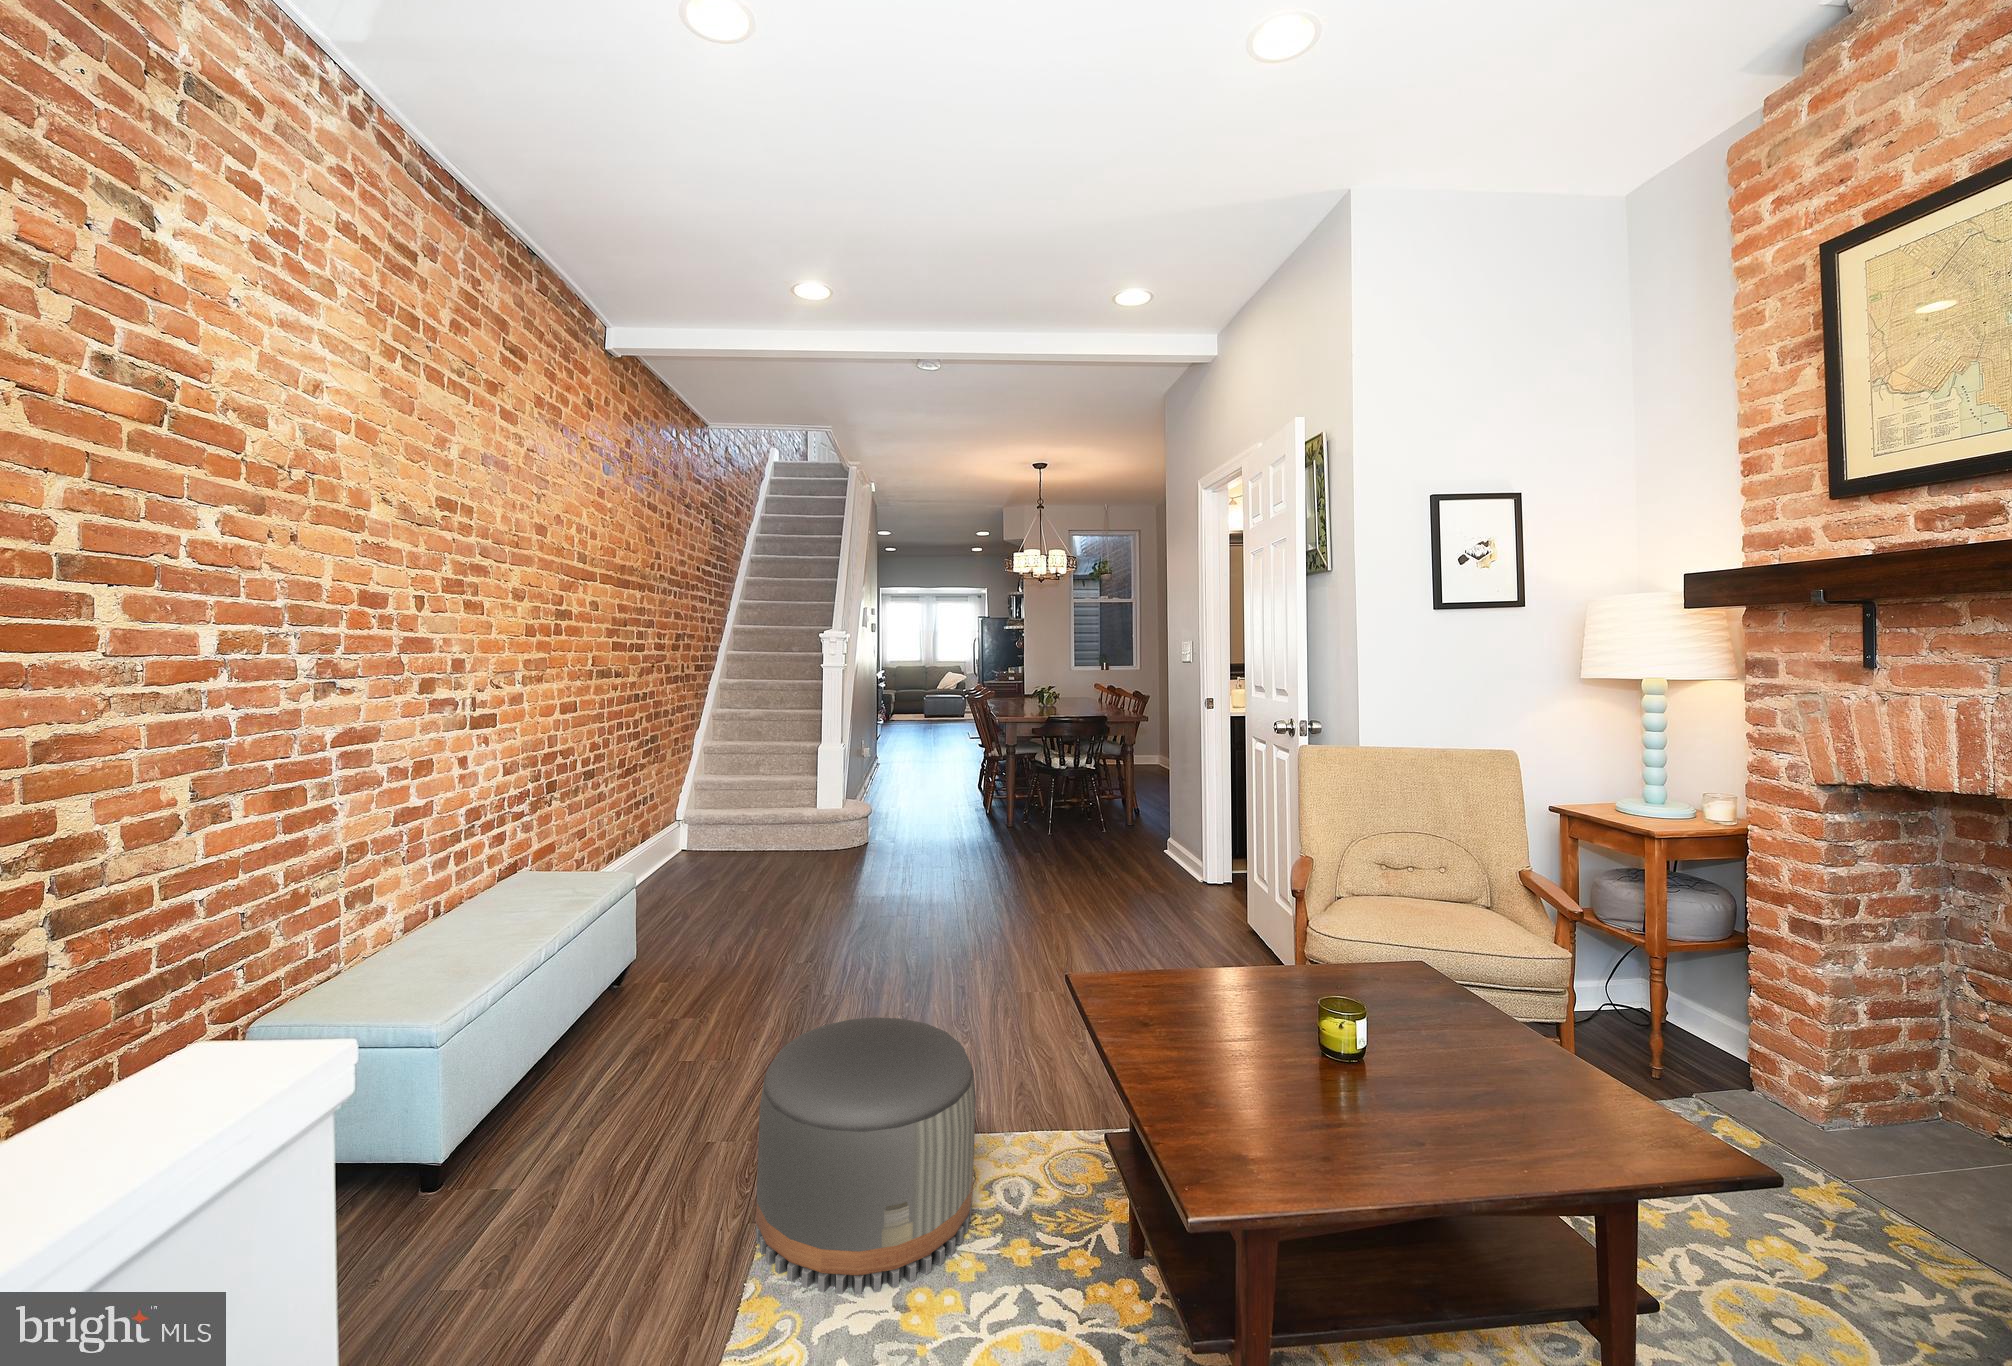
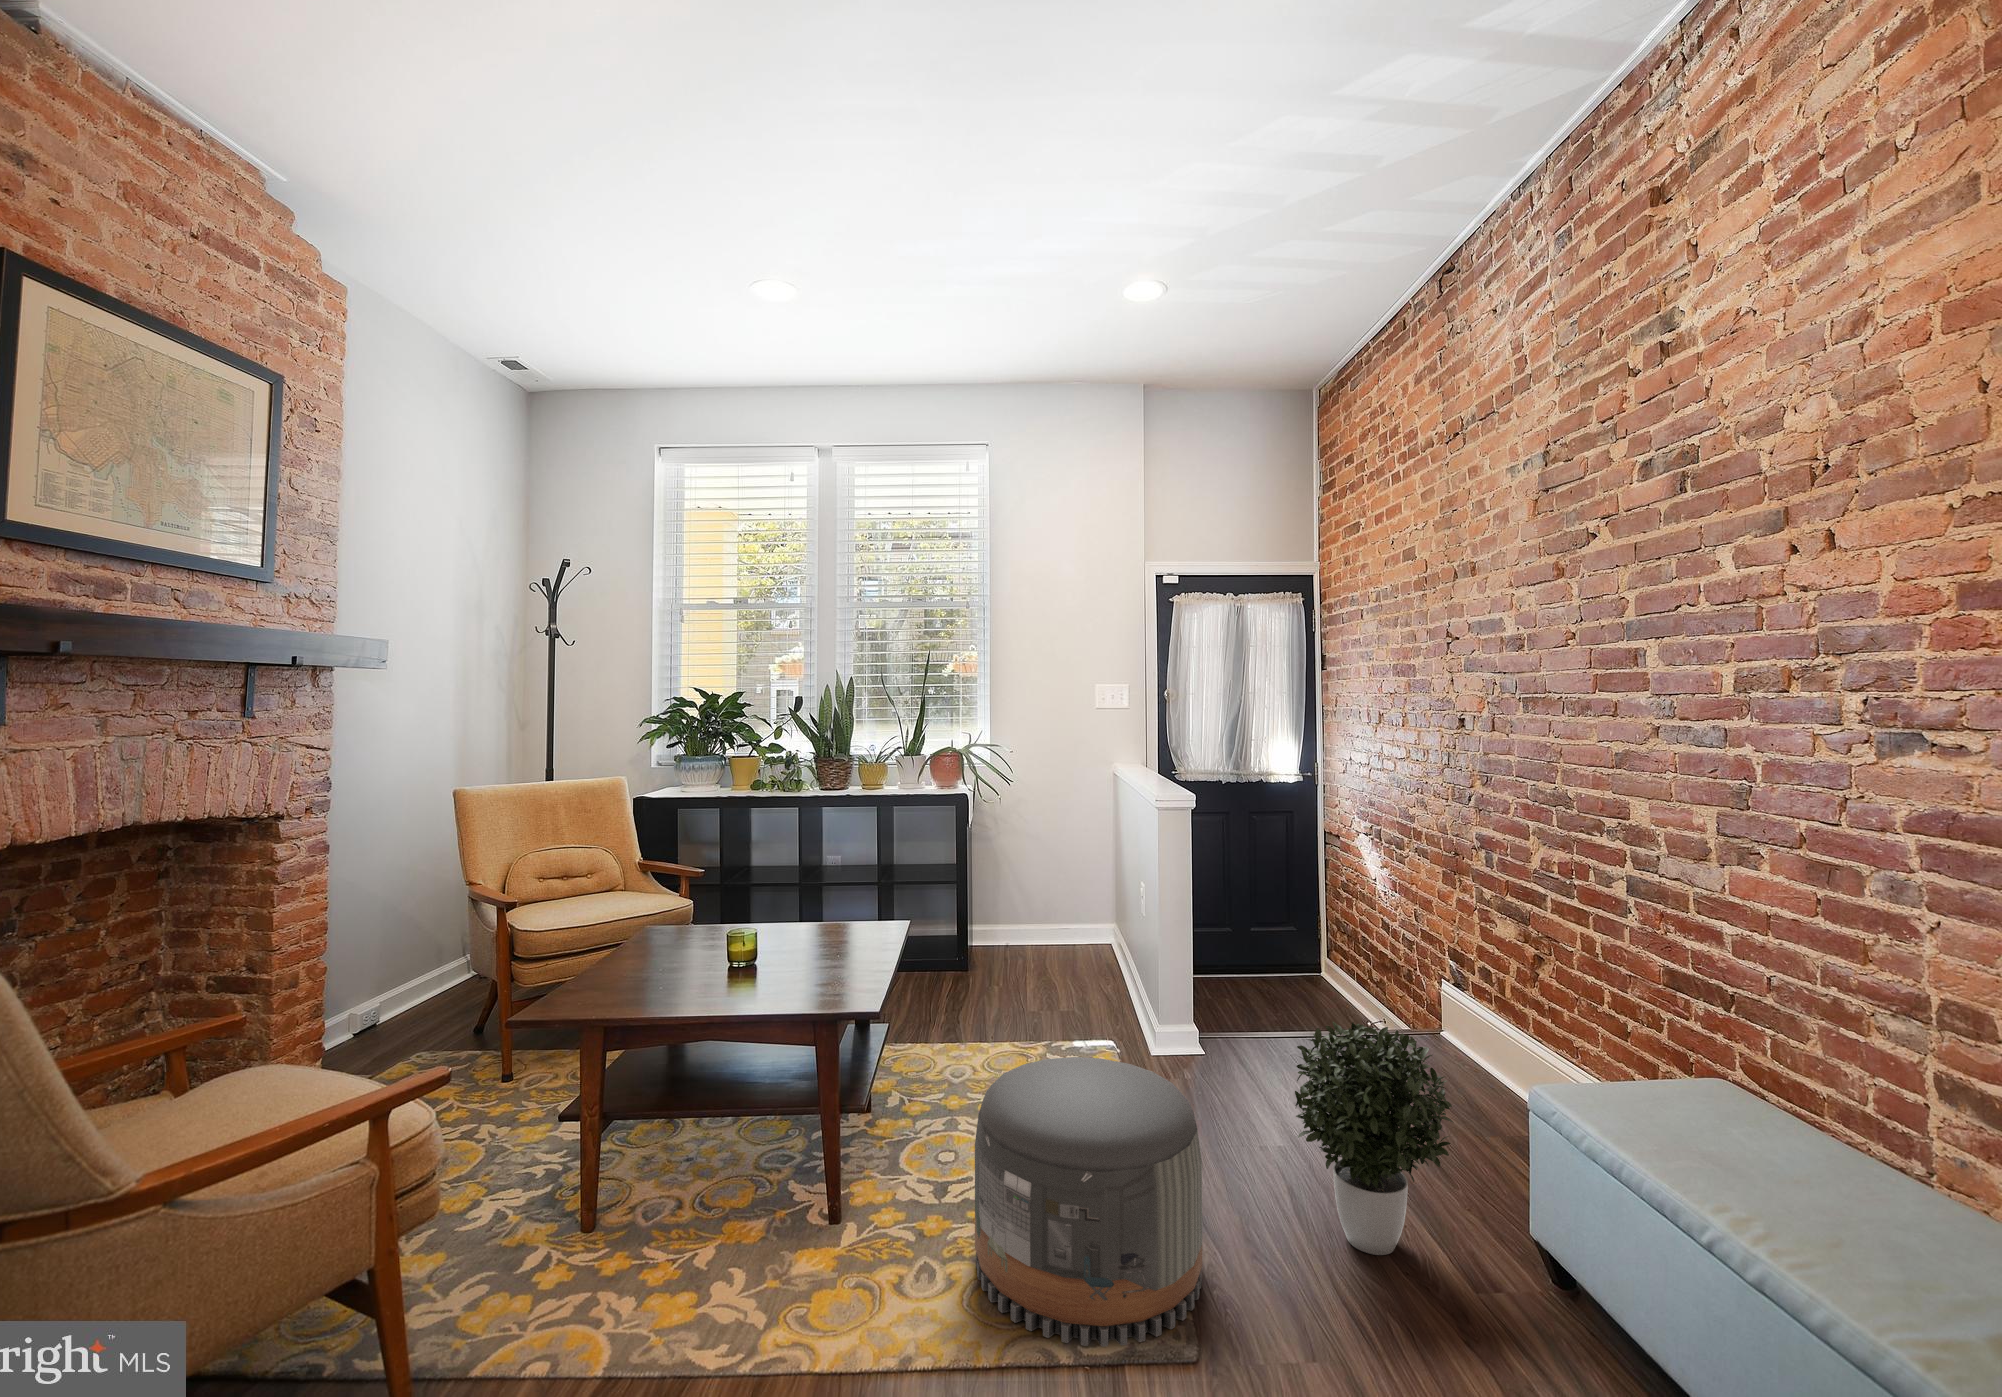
potted plant: none [457,1014,651,1264] -> present [1295,1022,1454,1255]

